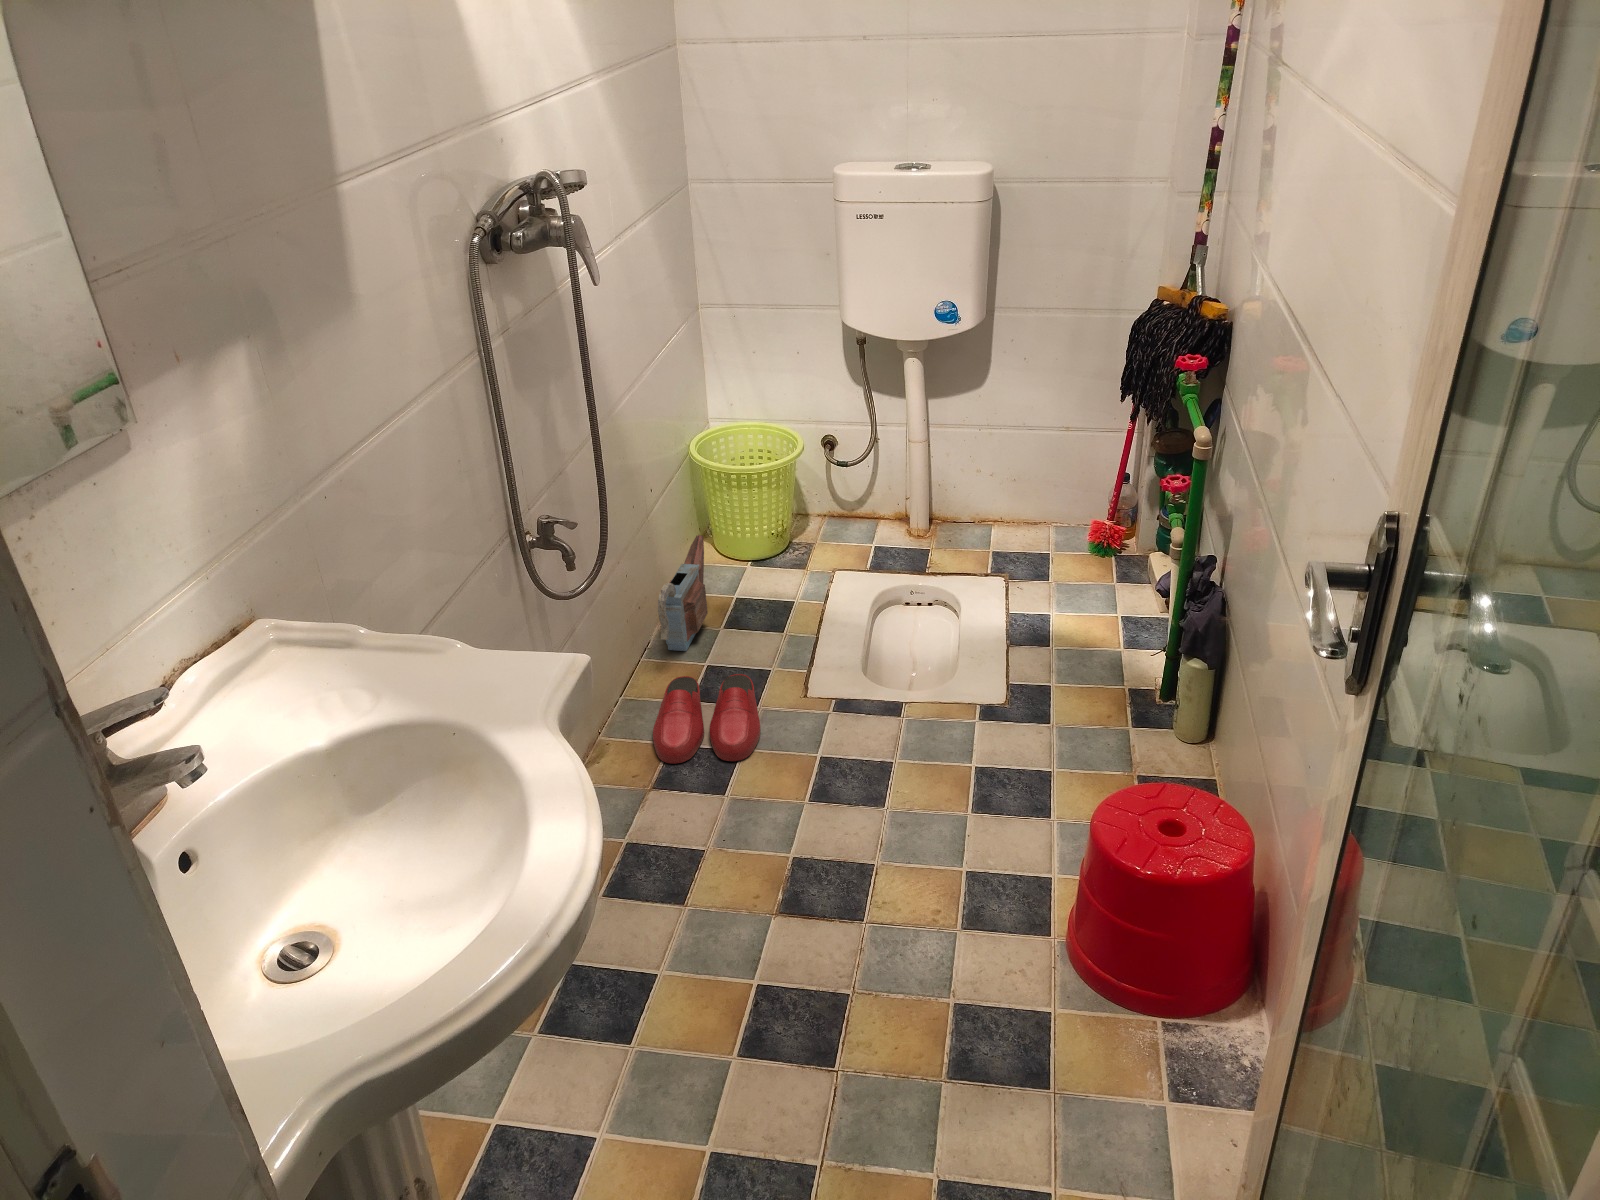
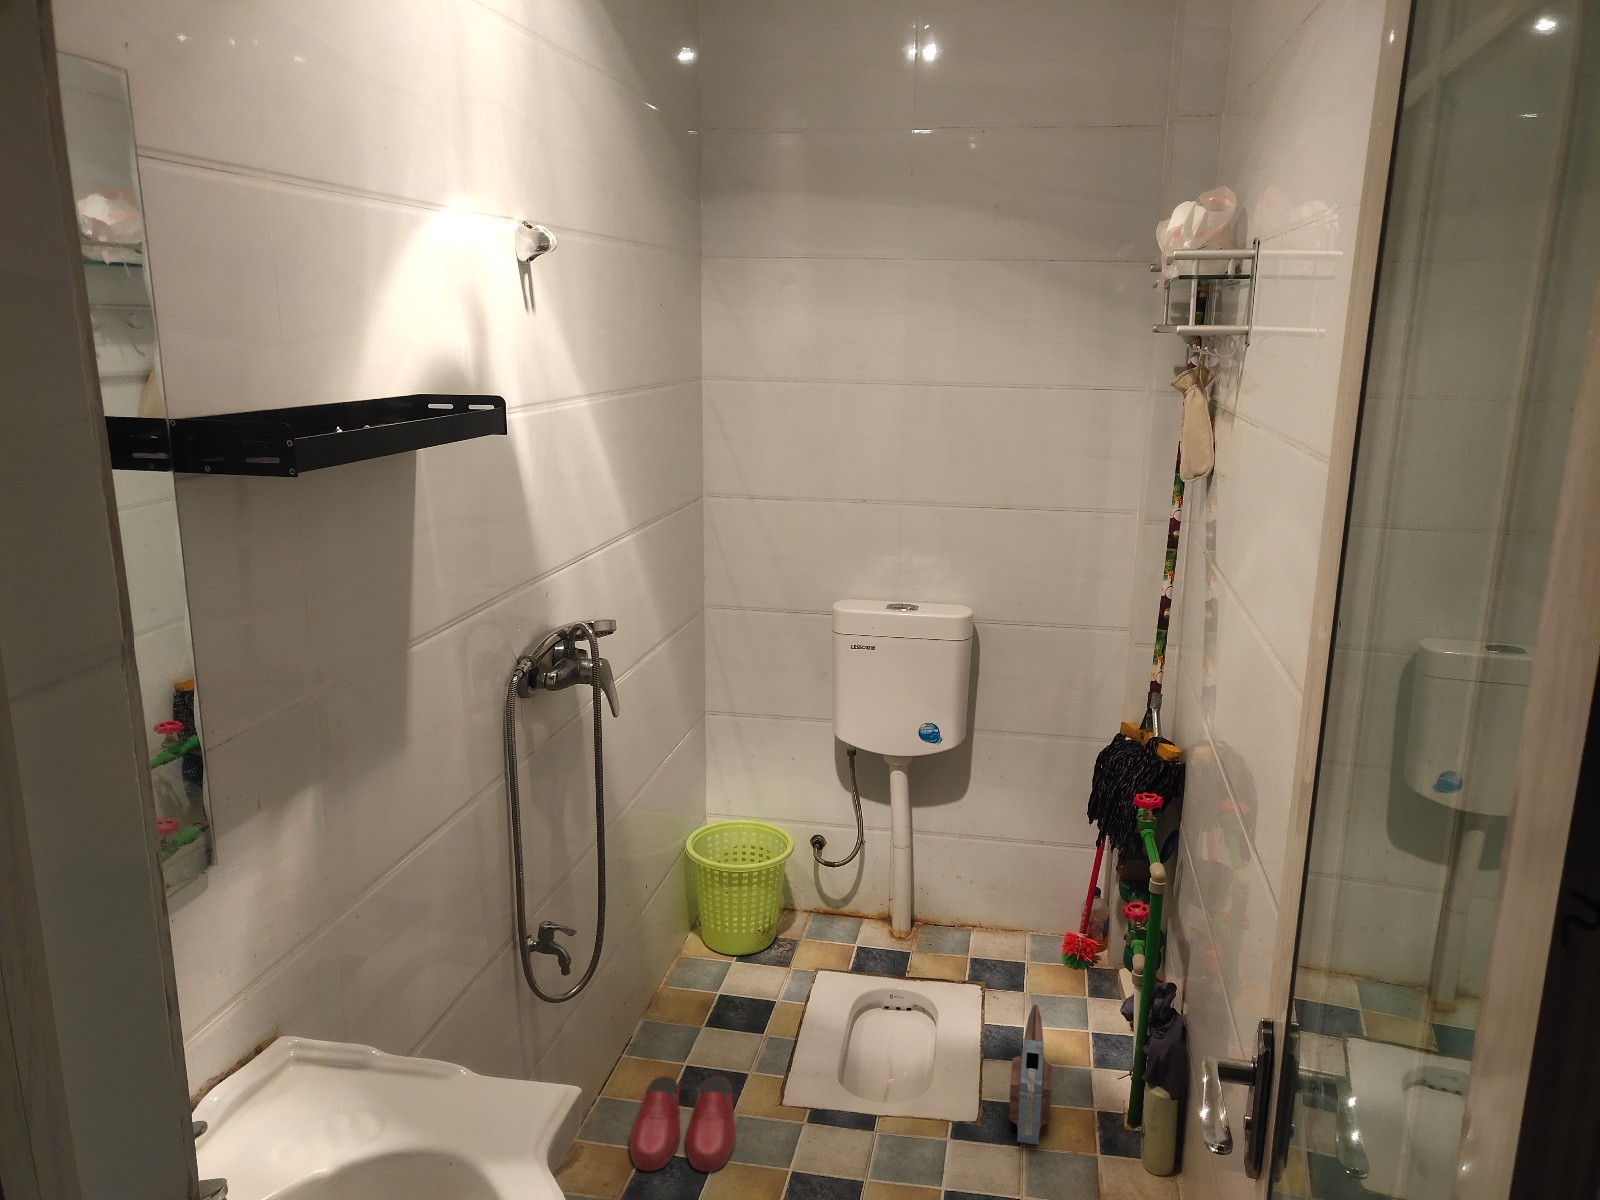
watering can: present [658,535,708,651] -> present [1009,1005,1052,1145]

